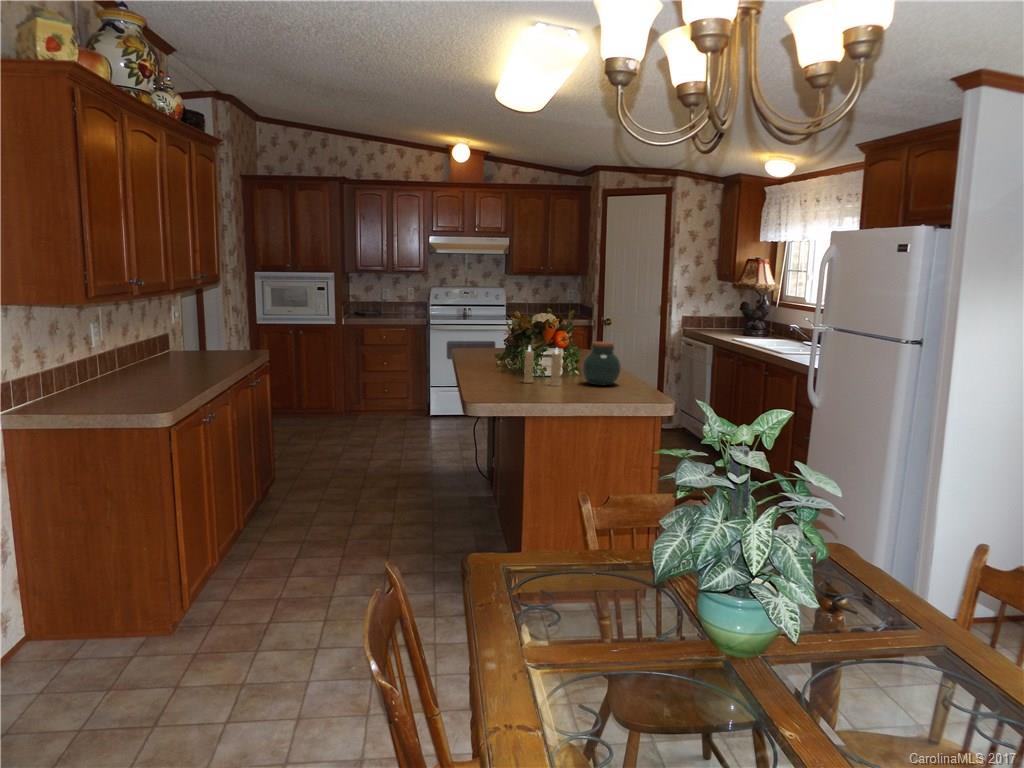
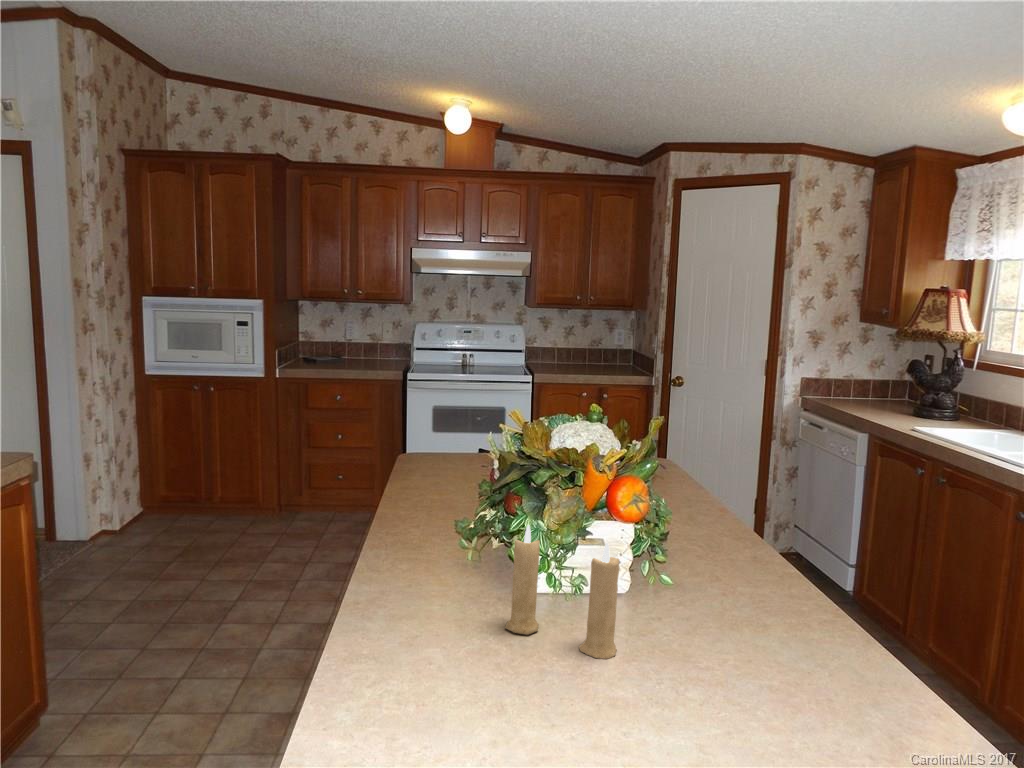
jar: present [582,342,621,385] -> none [678,518,796,658]

